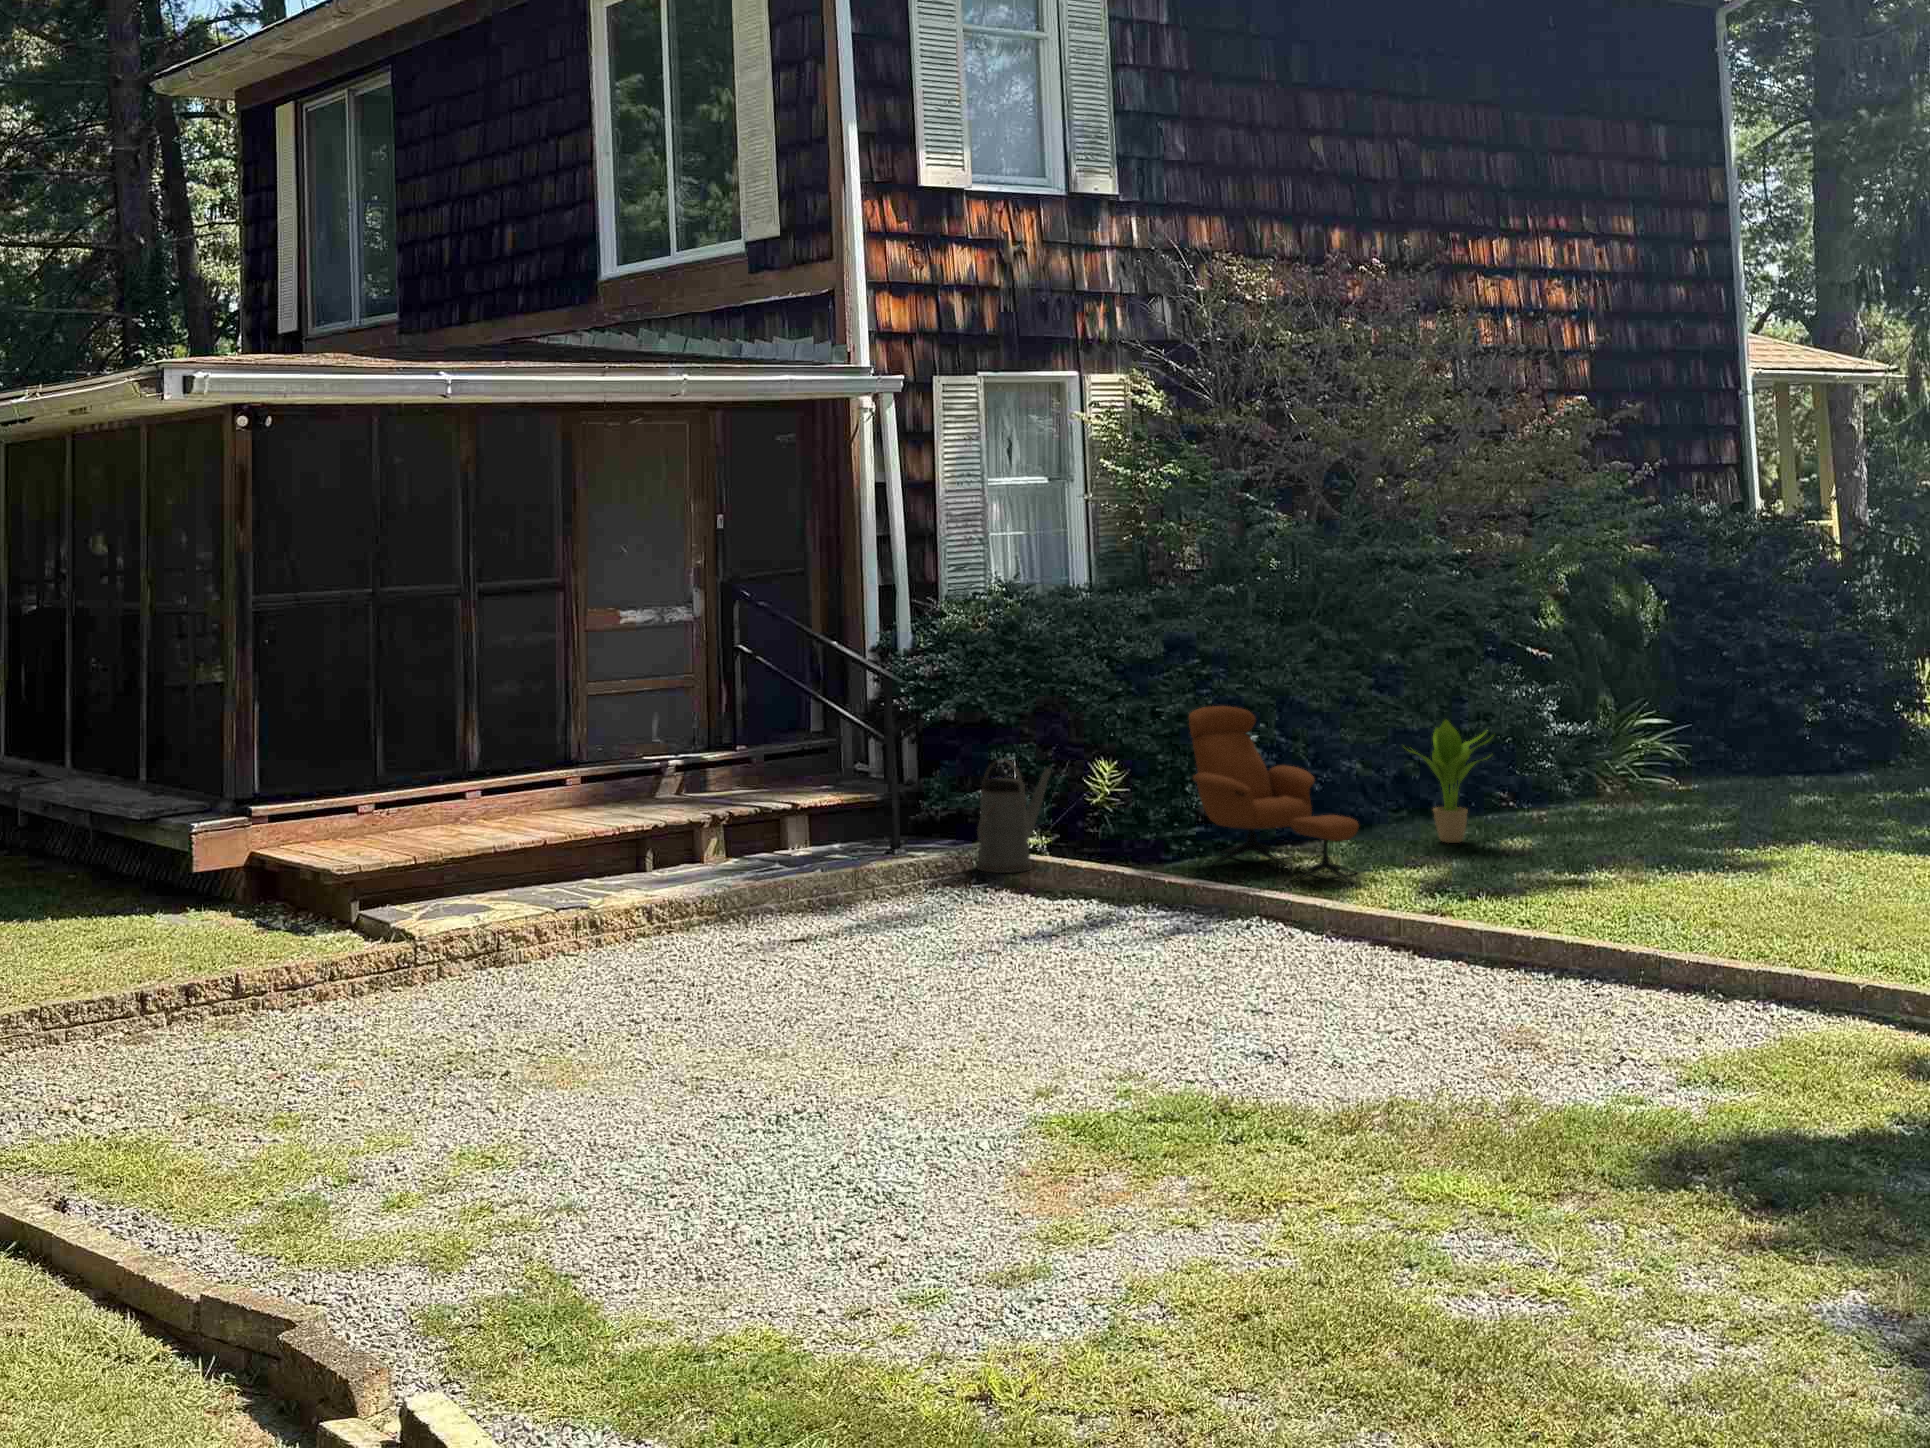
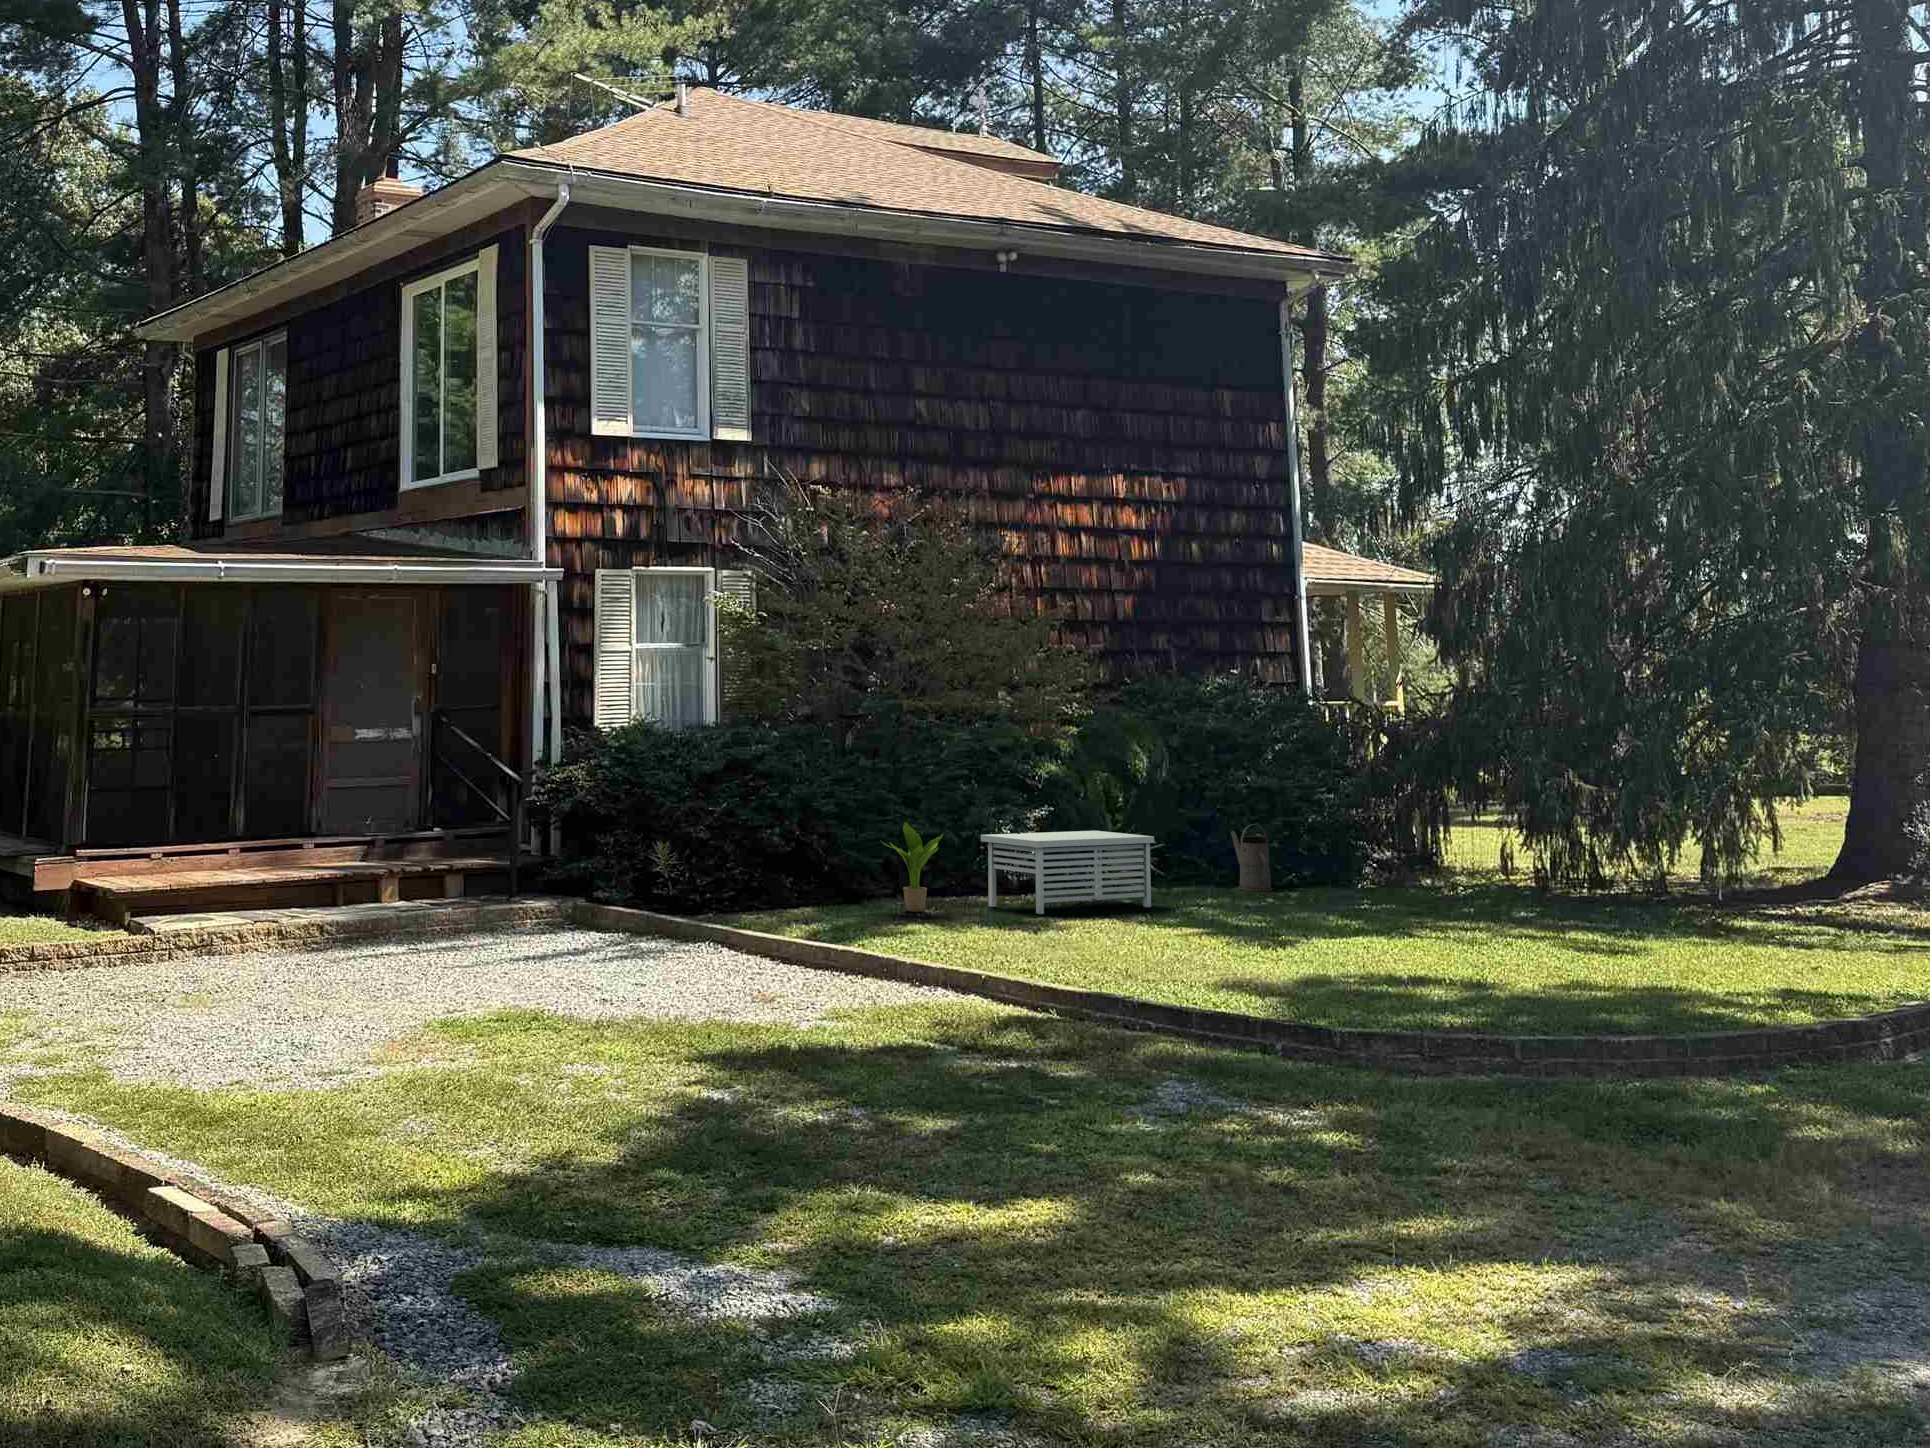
lounge chair: present [1189,706,1359,883] -> none [716,807,815,927]
storage bench: none [1517,712,1742,839] -> present [981,831,1154,914]
watering can: present [977,759,1051,873] -> present [1231,824,1272,892]

